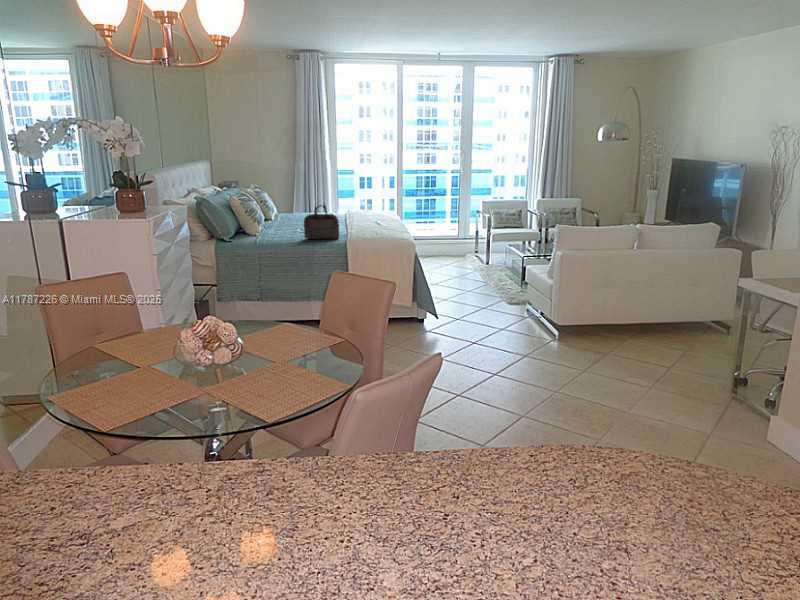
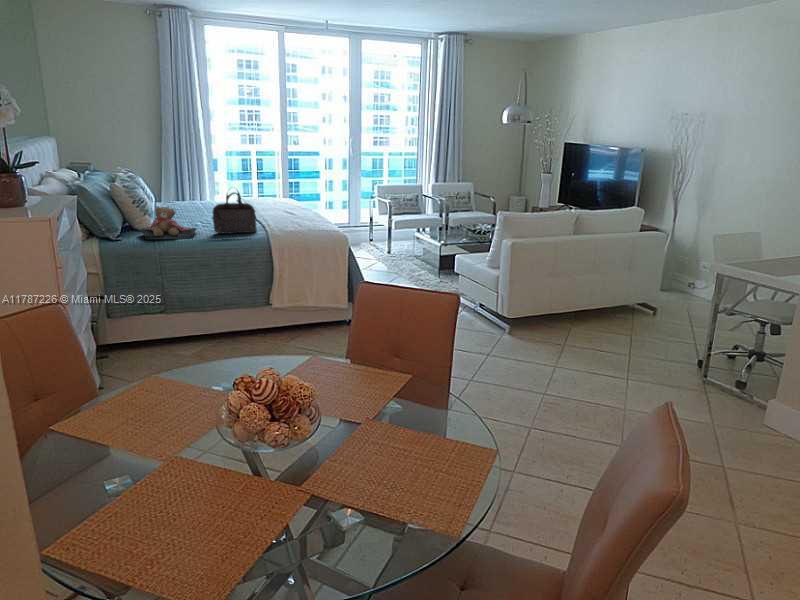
teddy bear: none [249,216,293,242] -> present [140,207,196,240]

